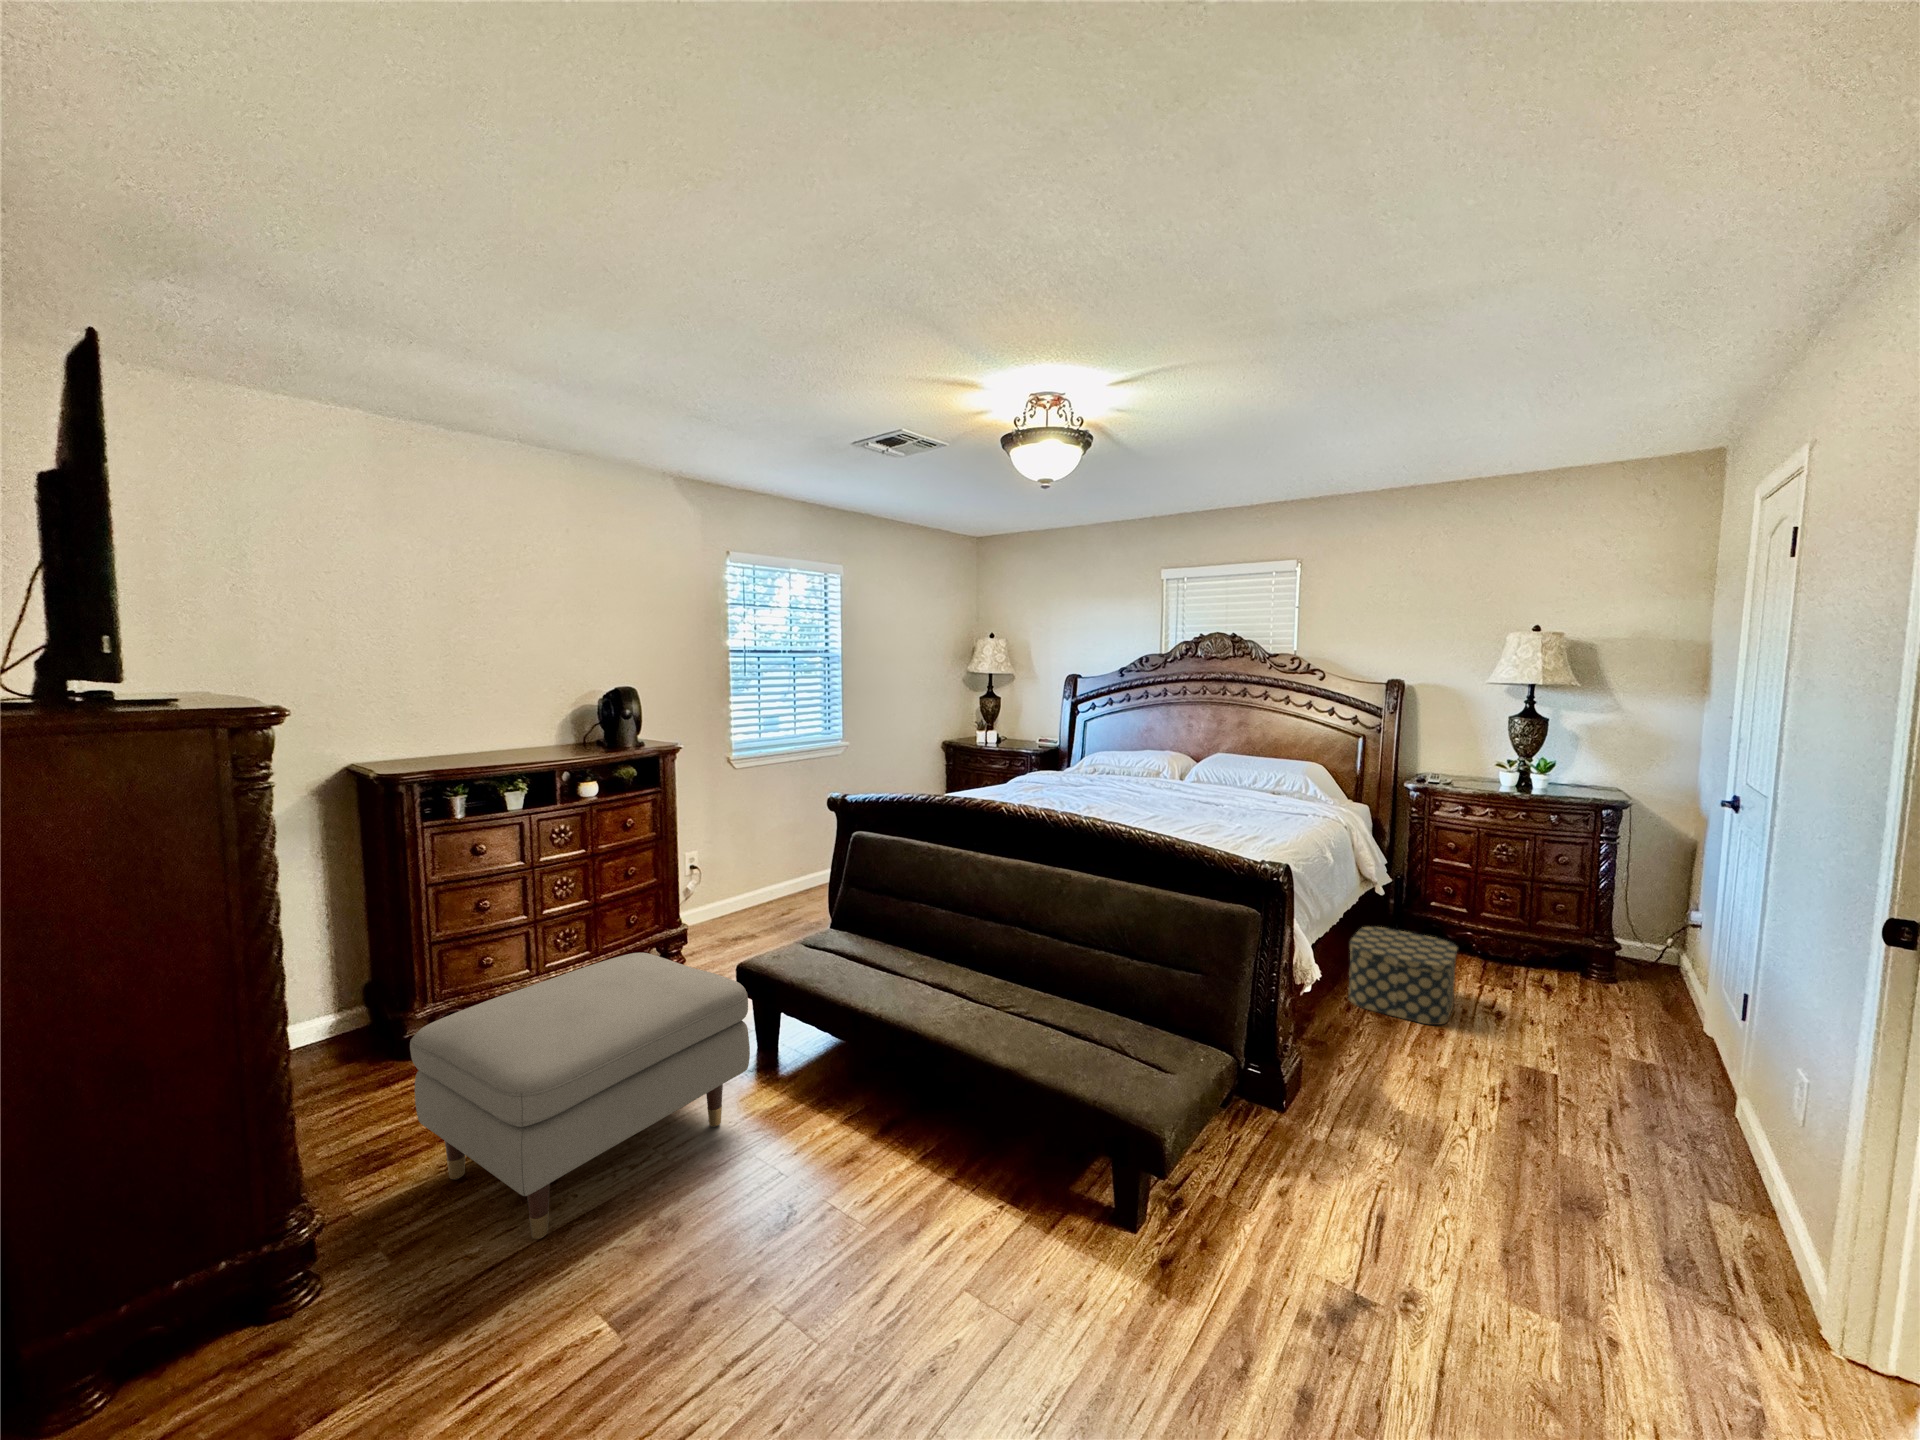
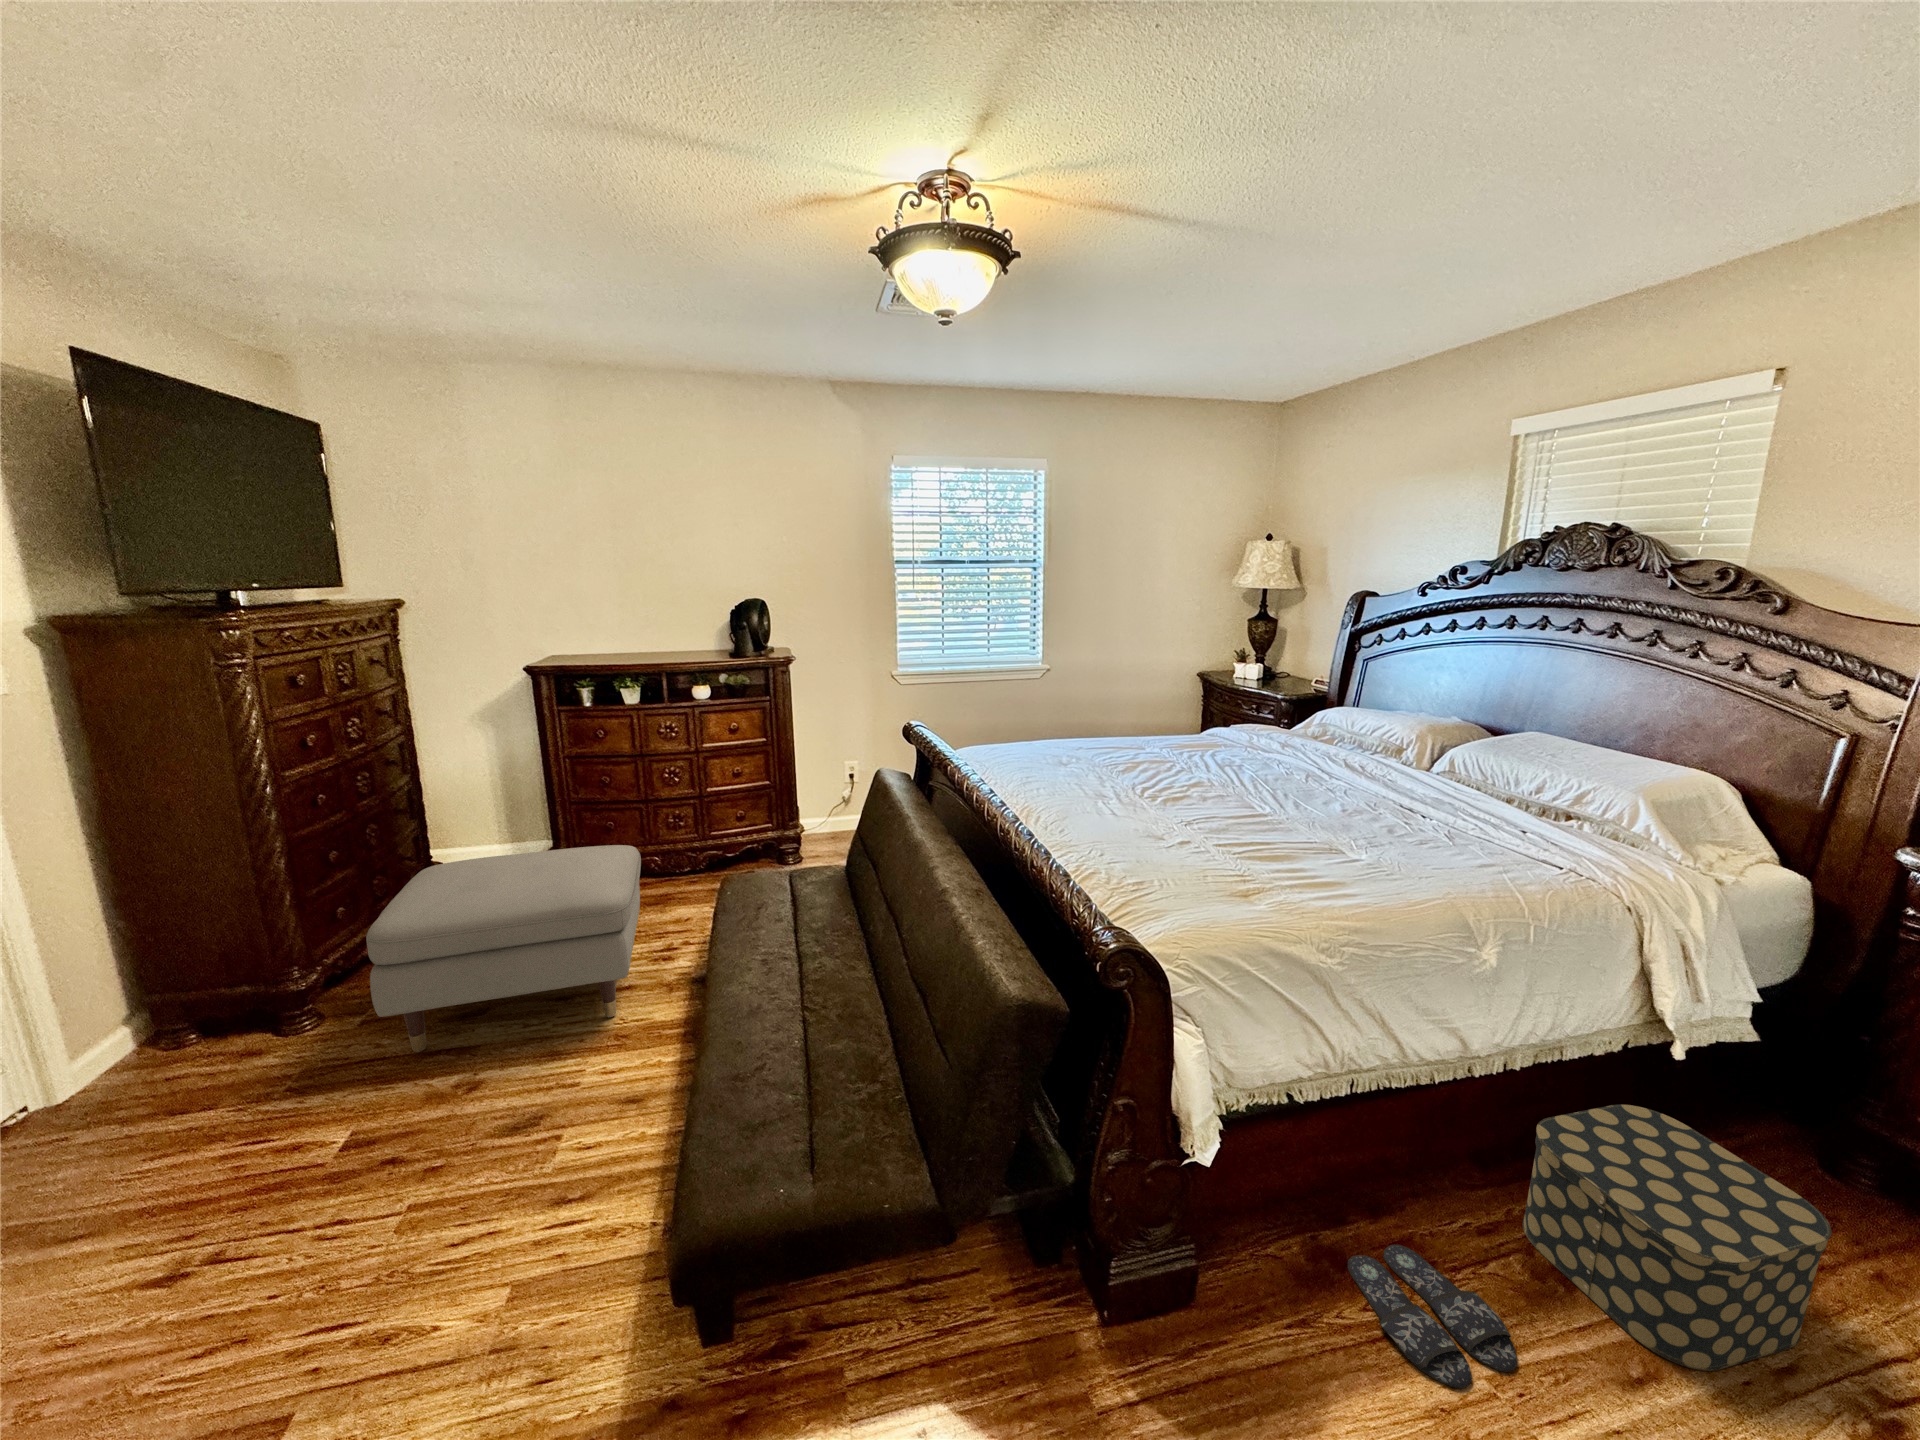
slippers: none [1322,1028,1408,1066] -> present [1348,1244,1517,1388]

